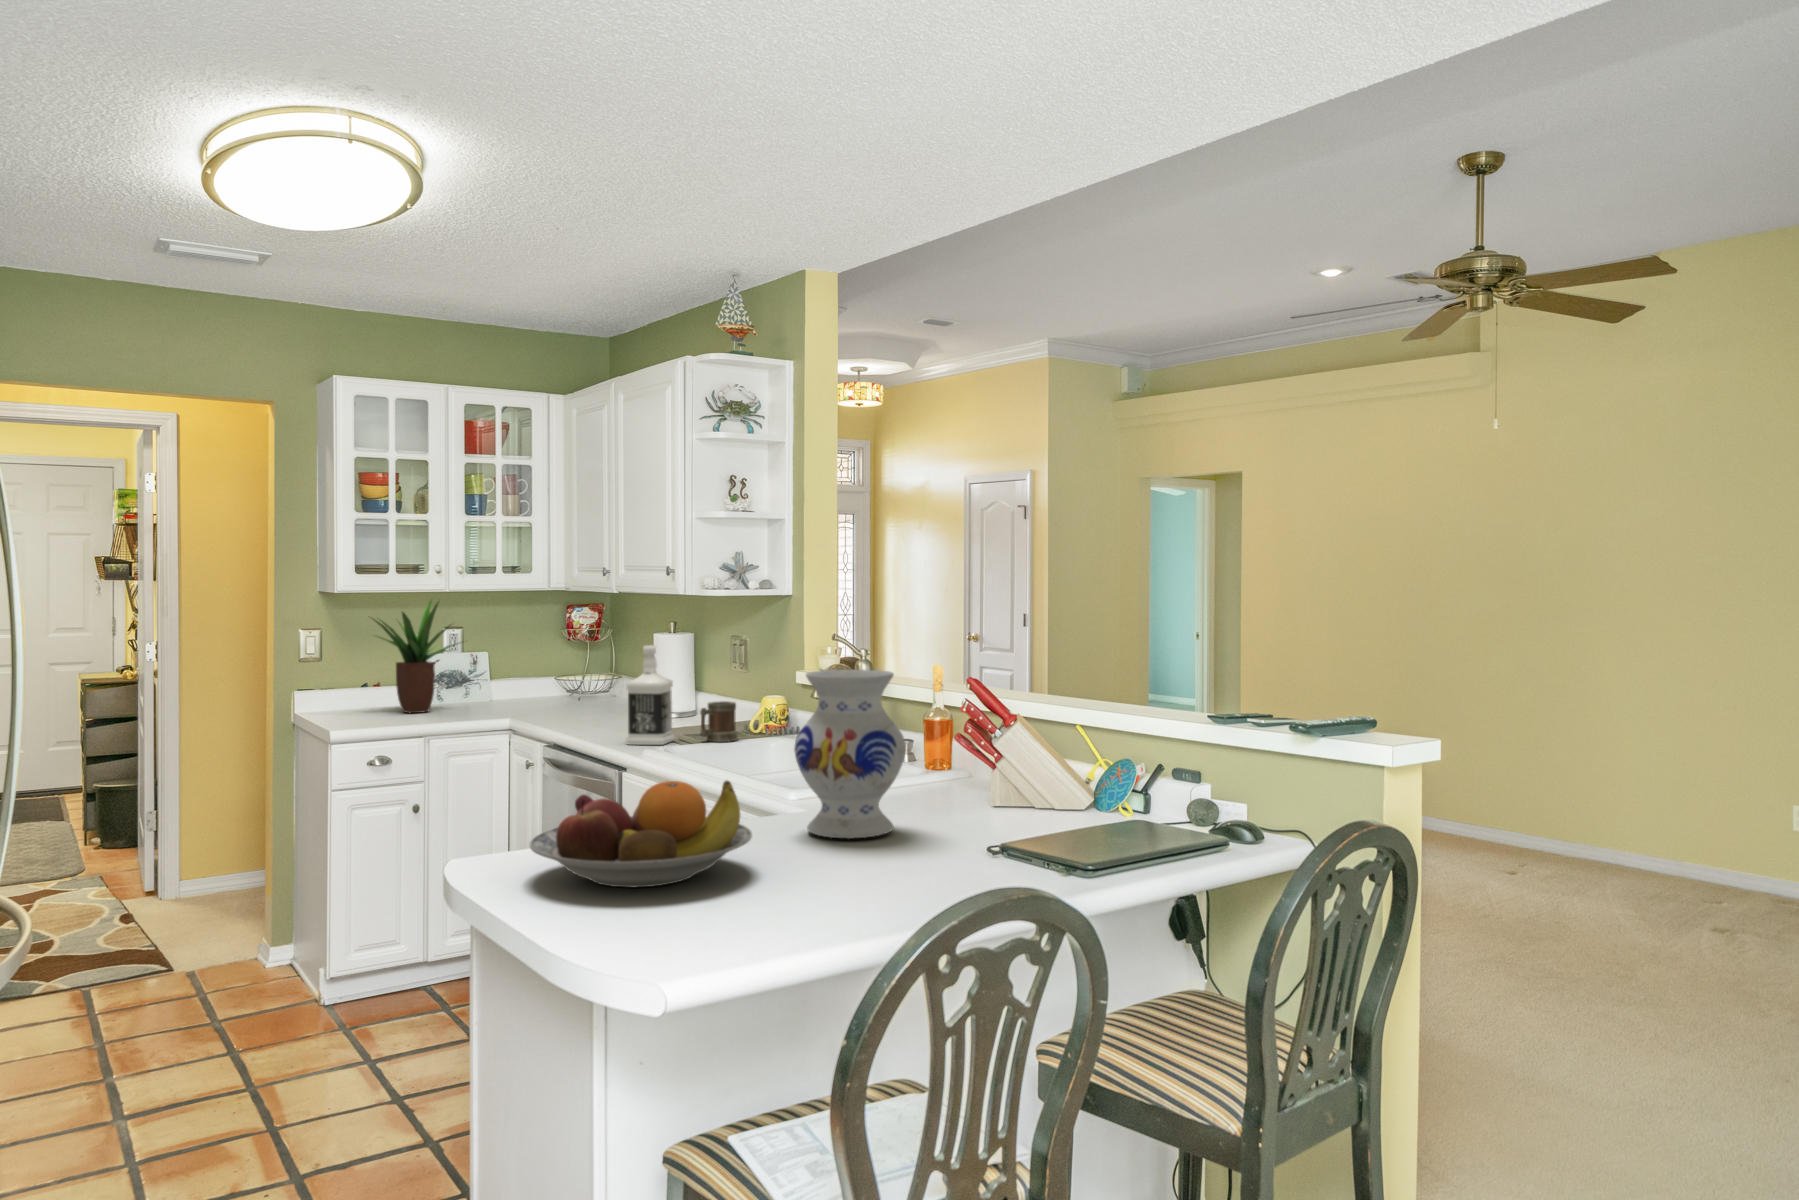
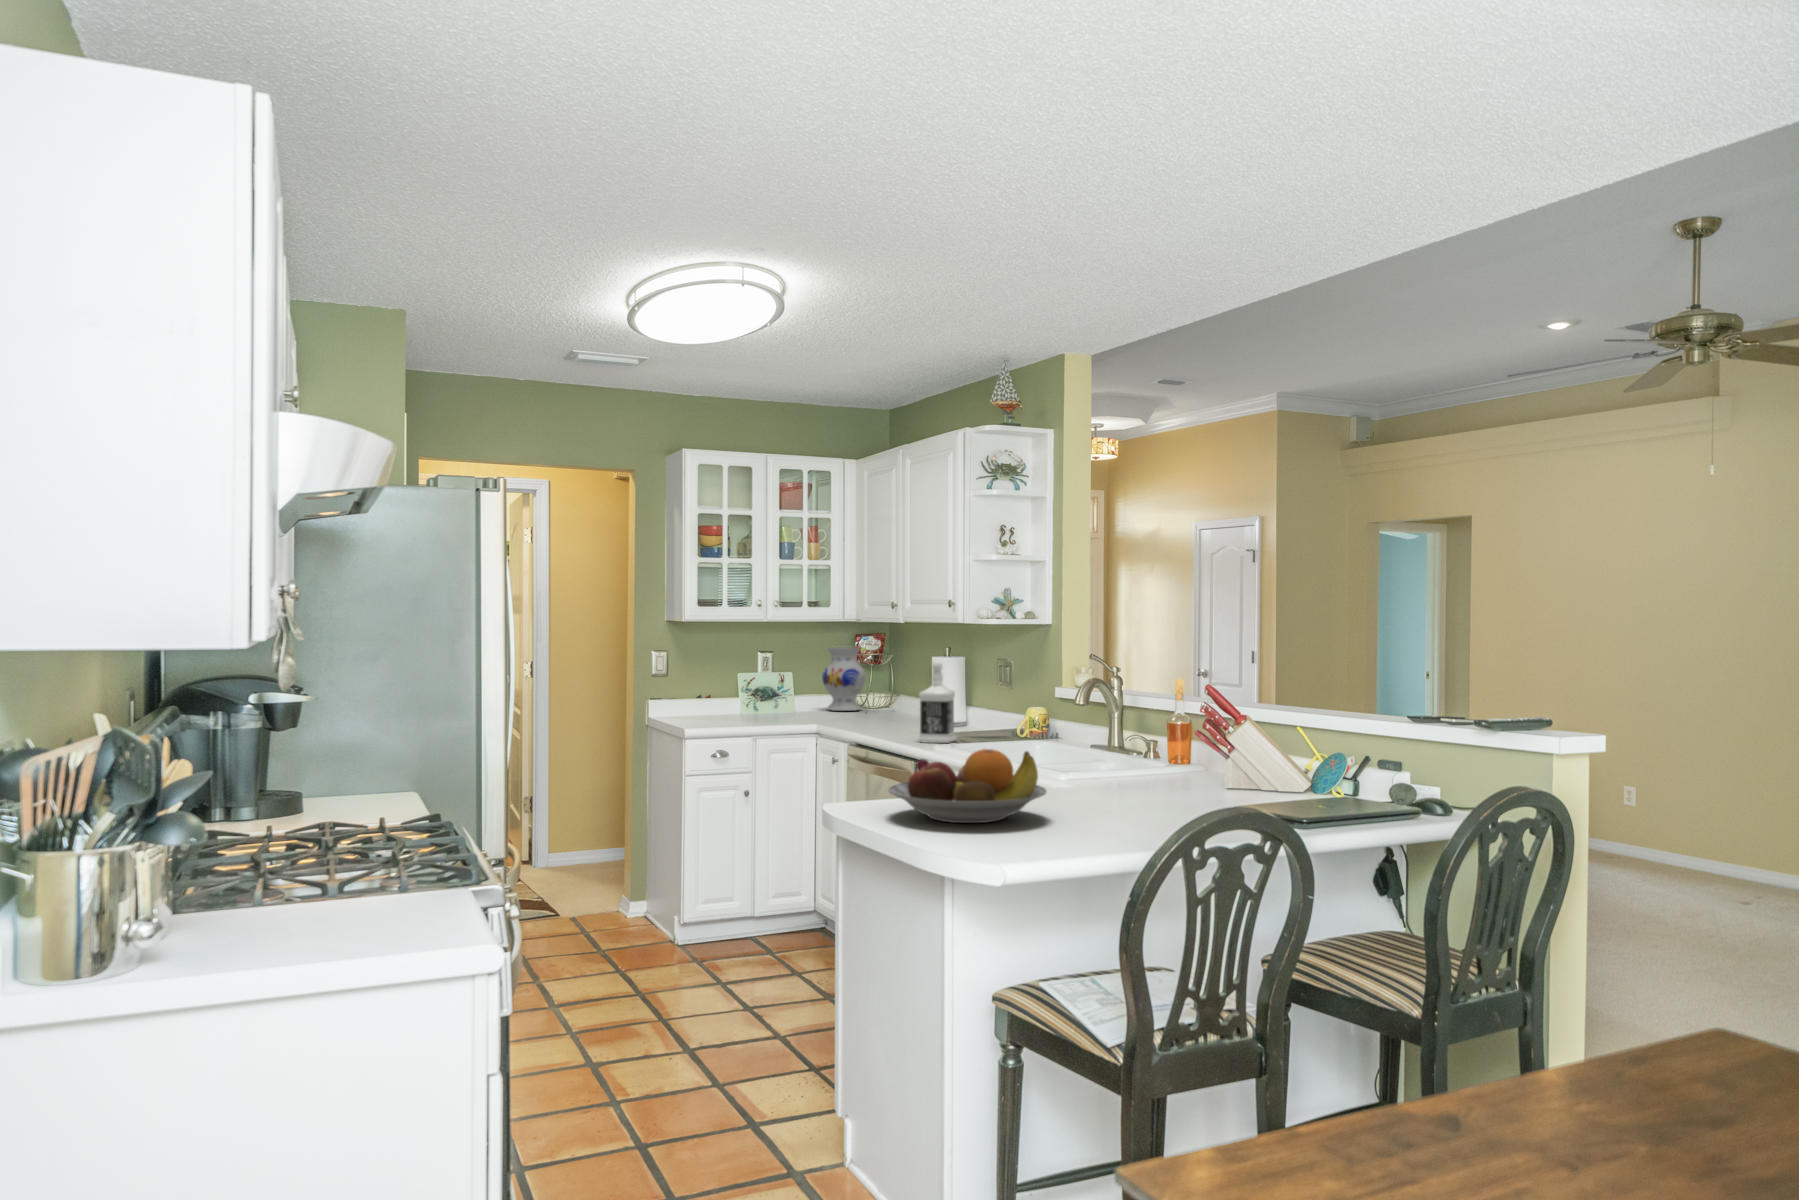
potted plant: present [373,600,463,713] -> none [707,626,781,718]
vase: present [794,670,906,839] -> present [822,647,866,711]
mug: present [700,701,738,742] -> none [978,710,1008,742]

